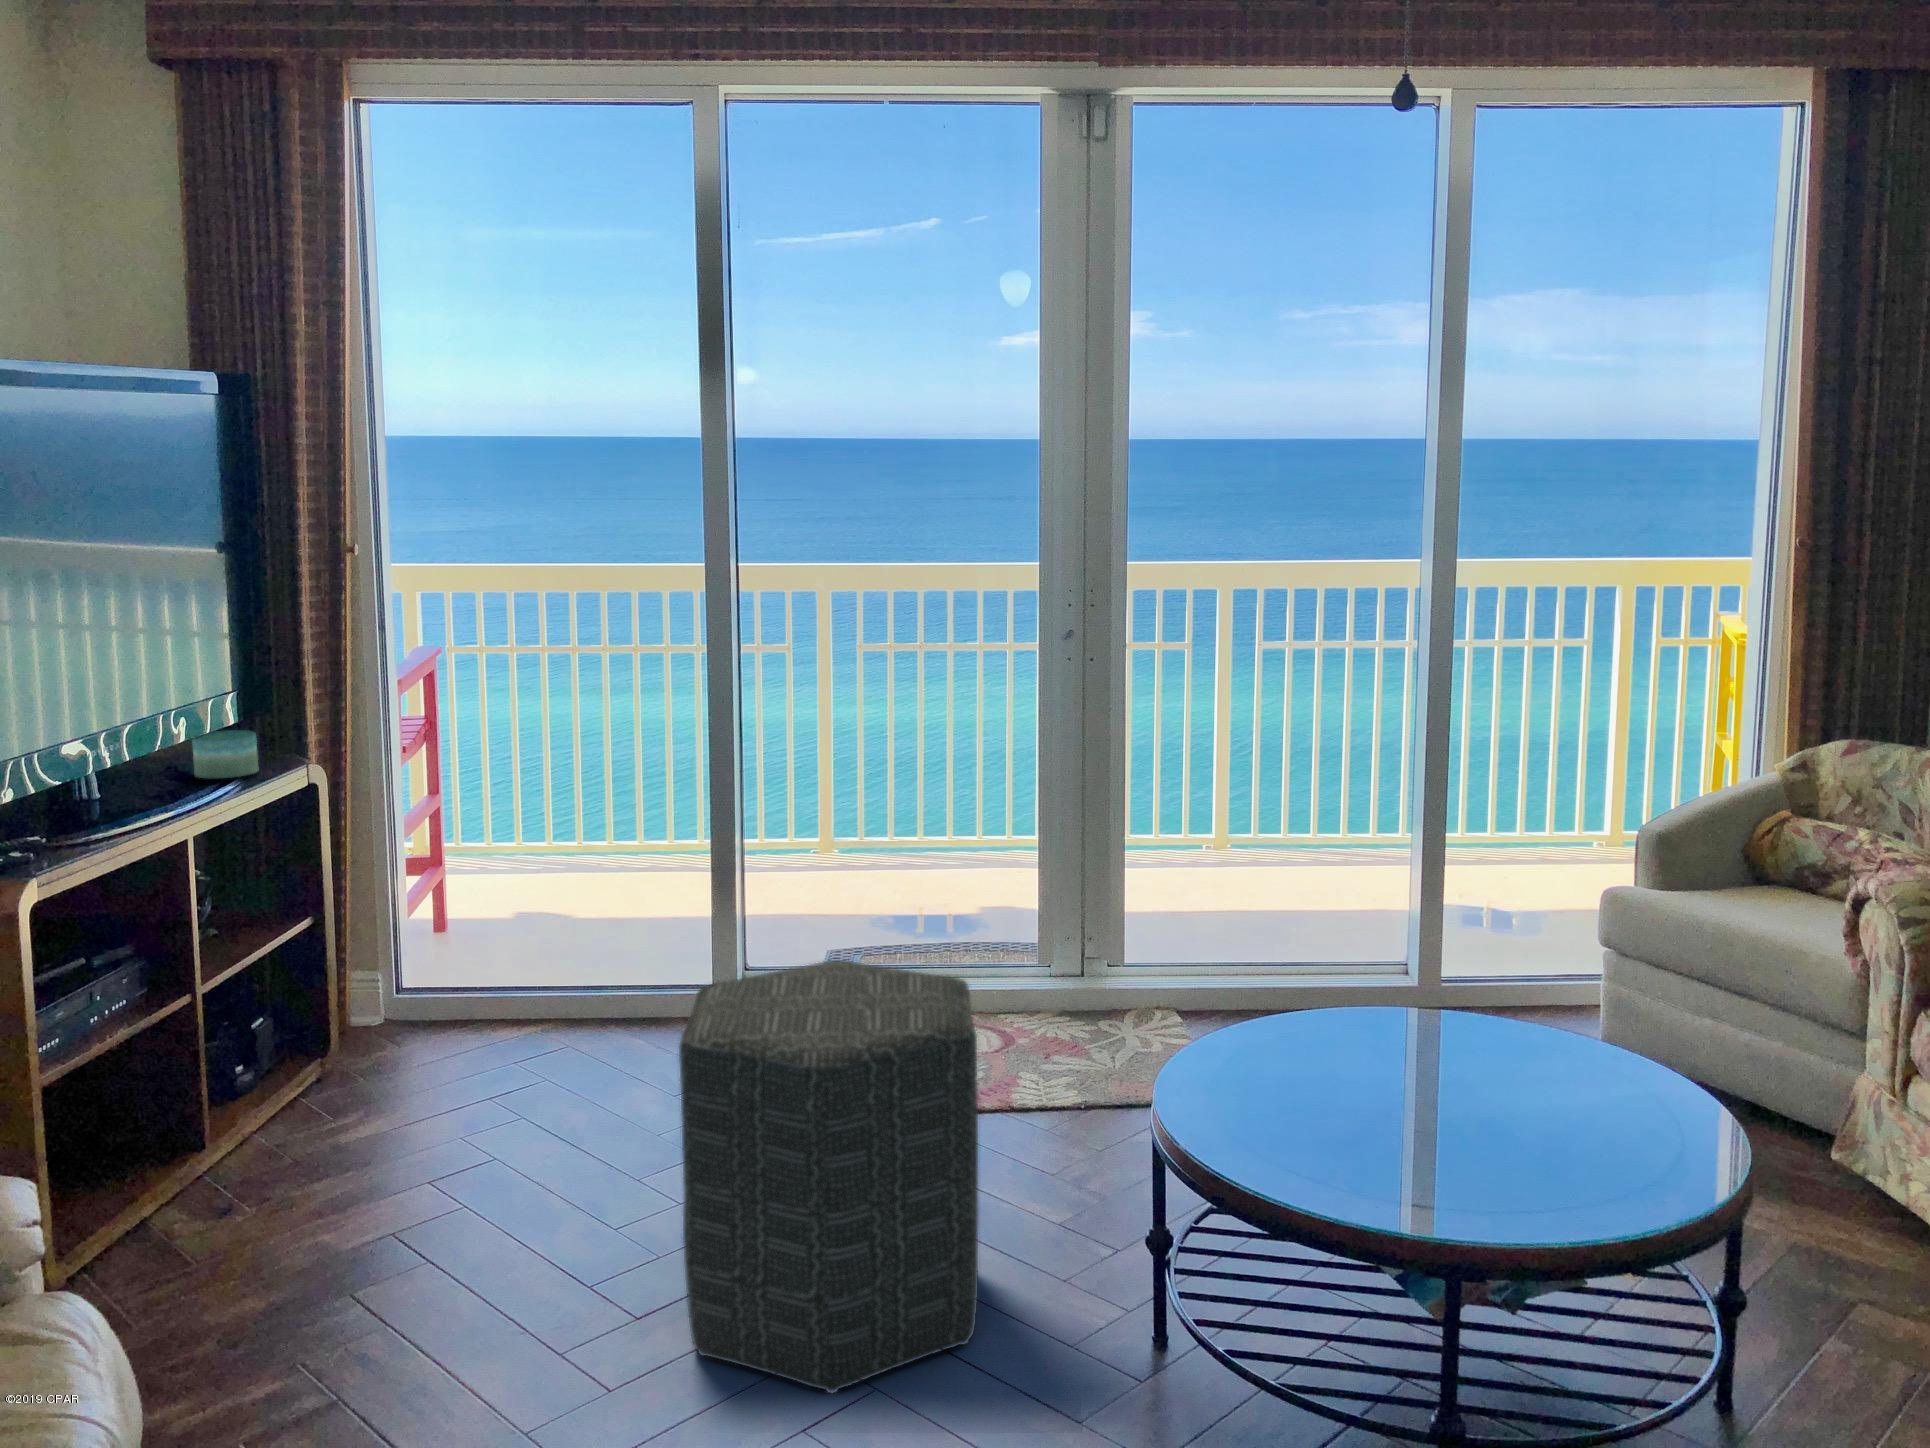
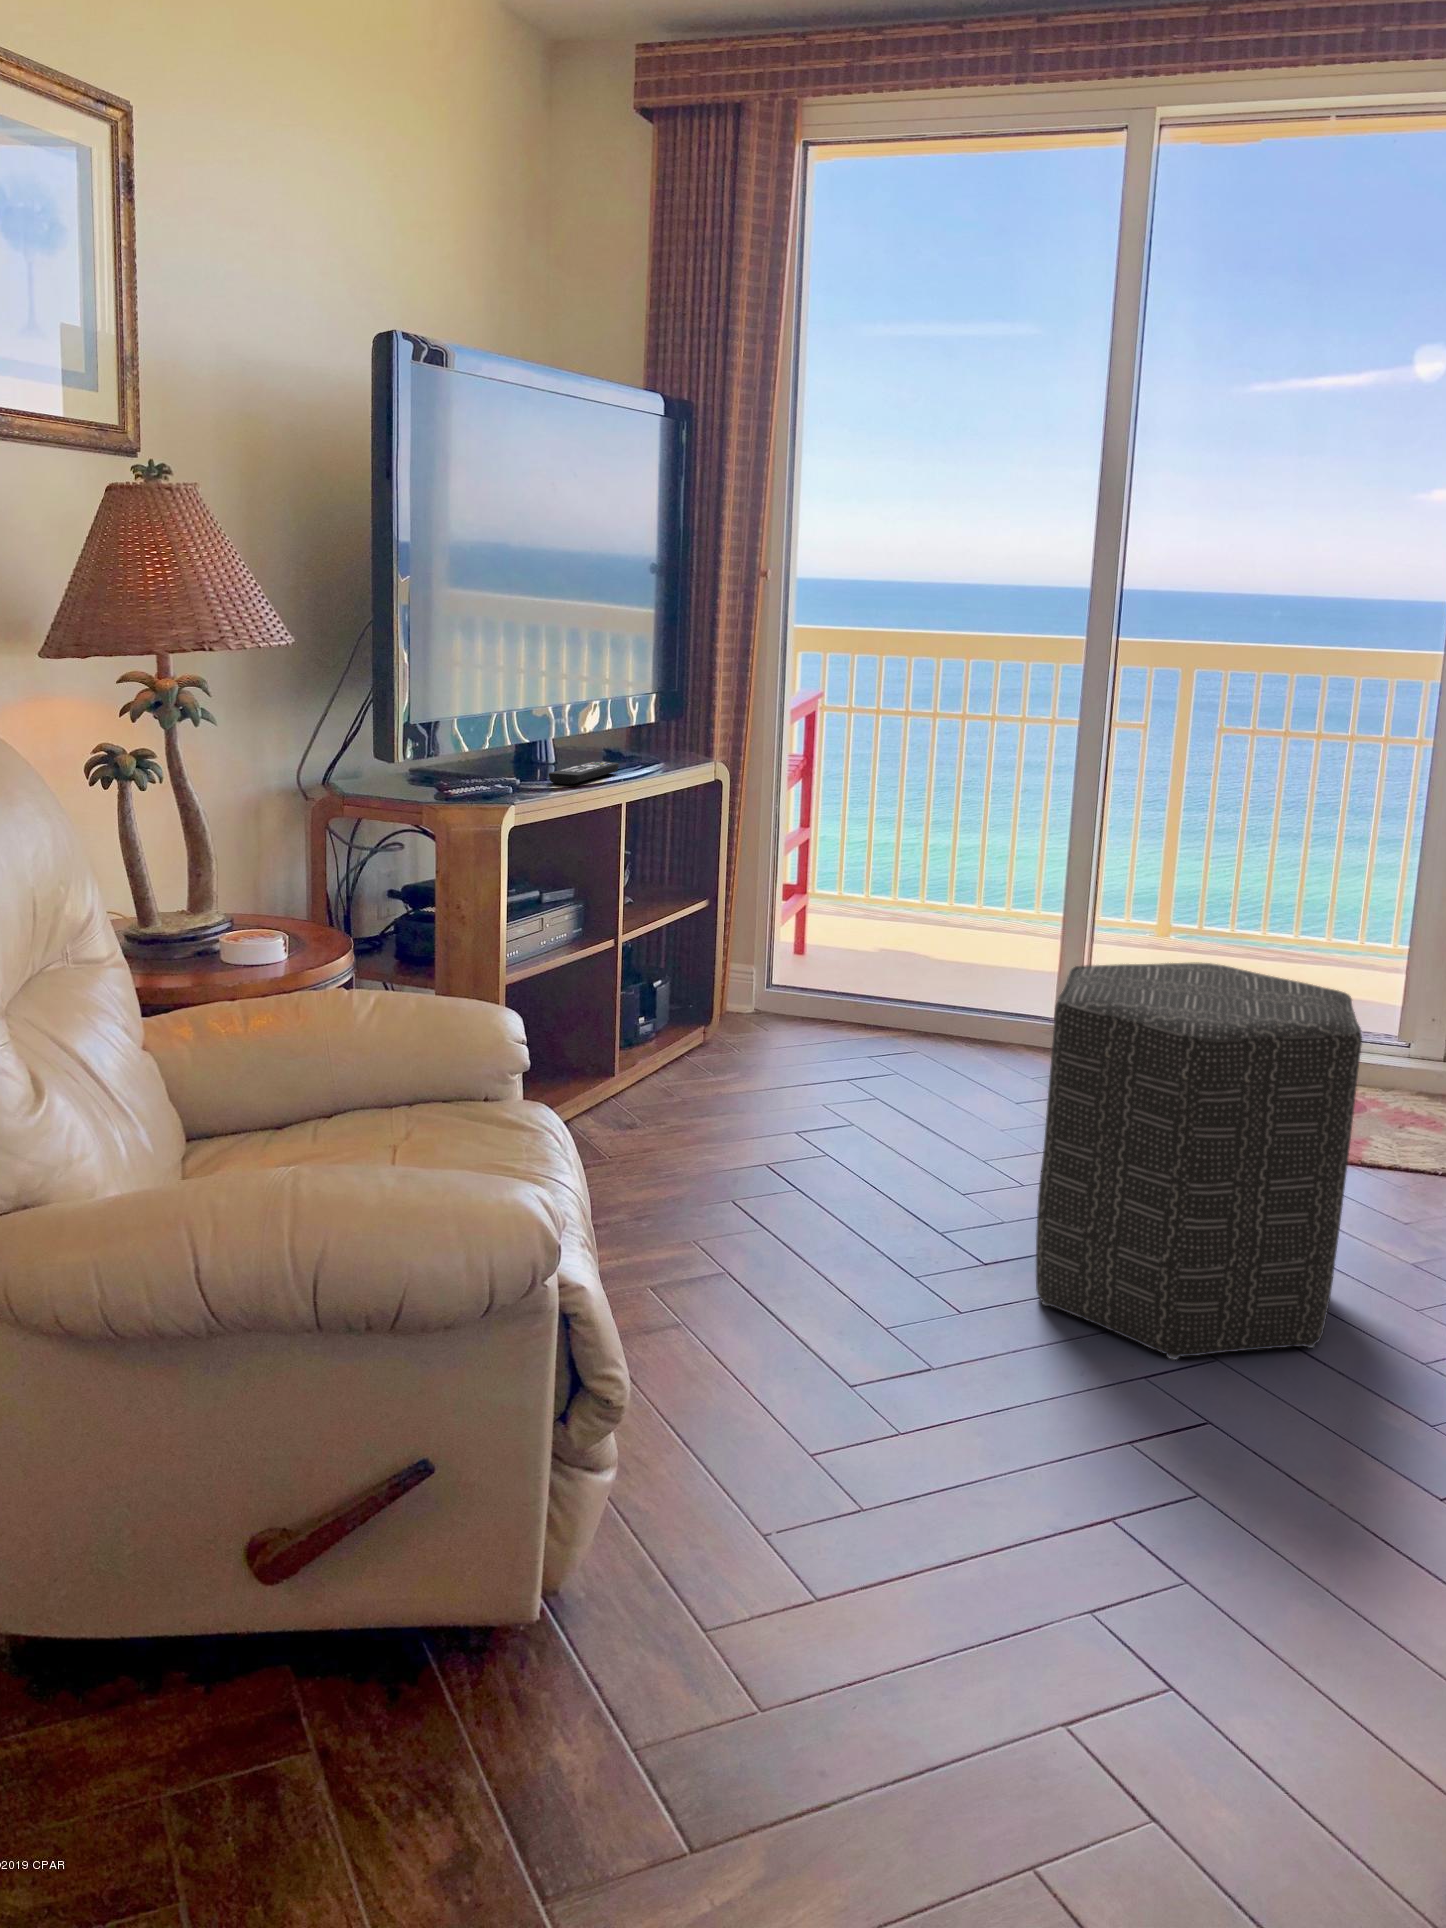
candle: present [192,730,258,778] -> none [625,724,677,763]
remote control: none [86,791,181,831] -> present [549,762,619,784]

